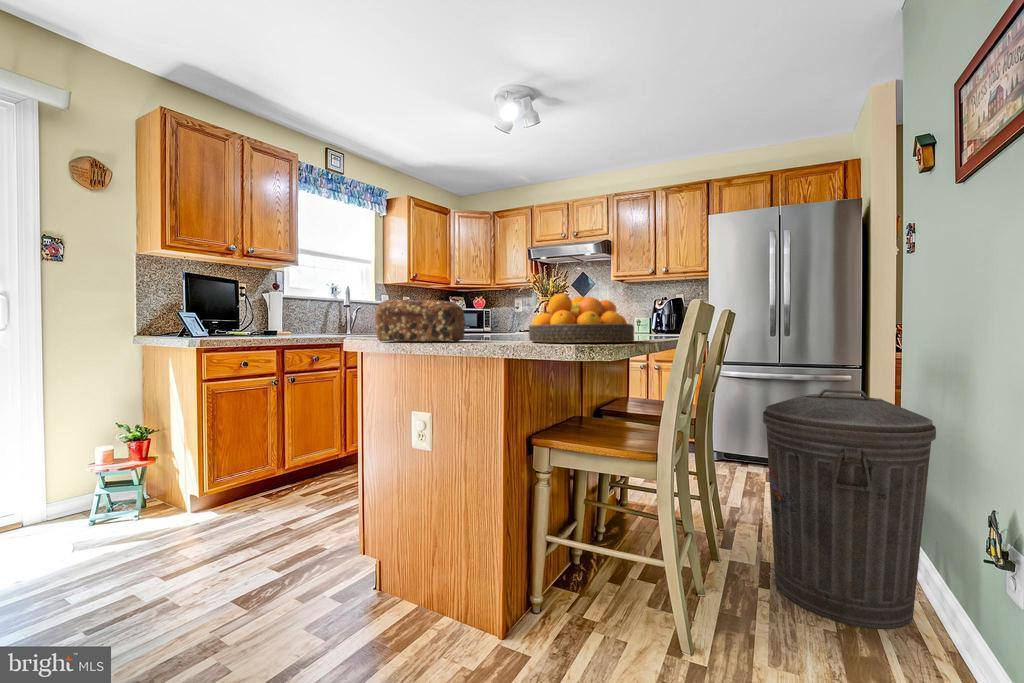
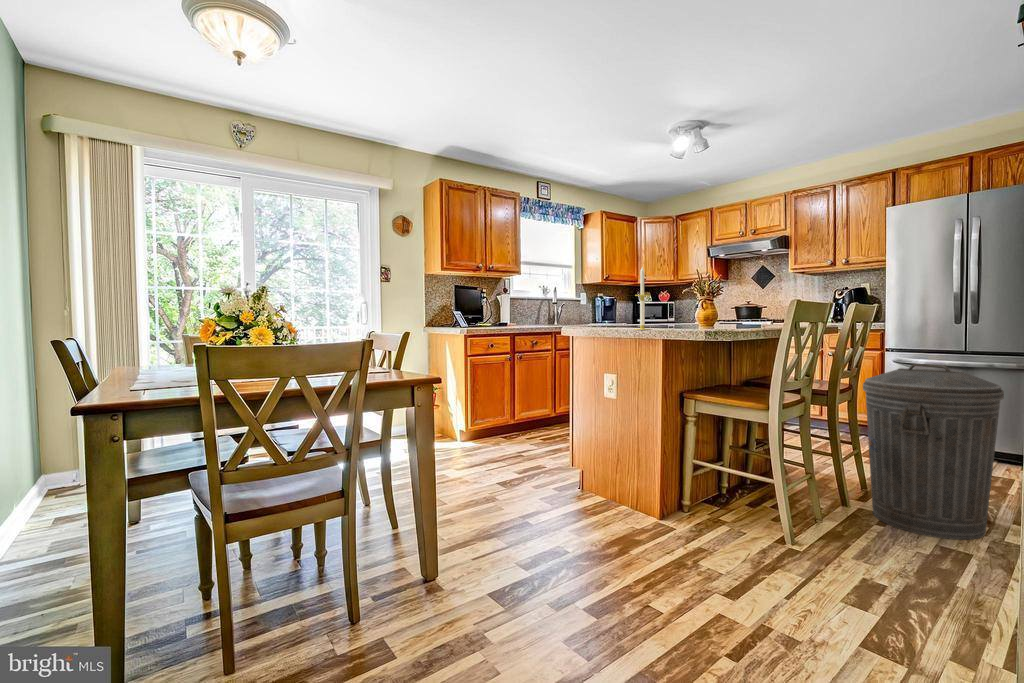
candle: none [472,233,501,345] -> present [634,267,650,330]
fruit bowl: present [529,293,634,343] -> none [673,298,745,328]
bread loaf: present [375,300,465,342] -> none [579,303,634,329]

